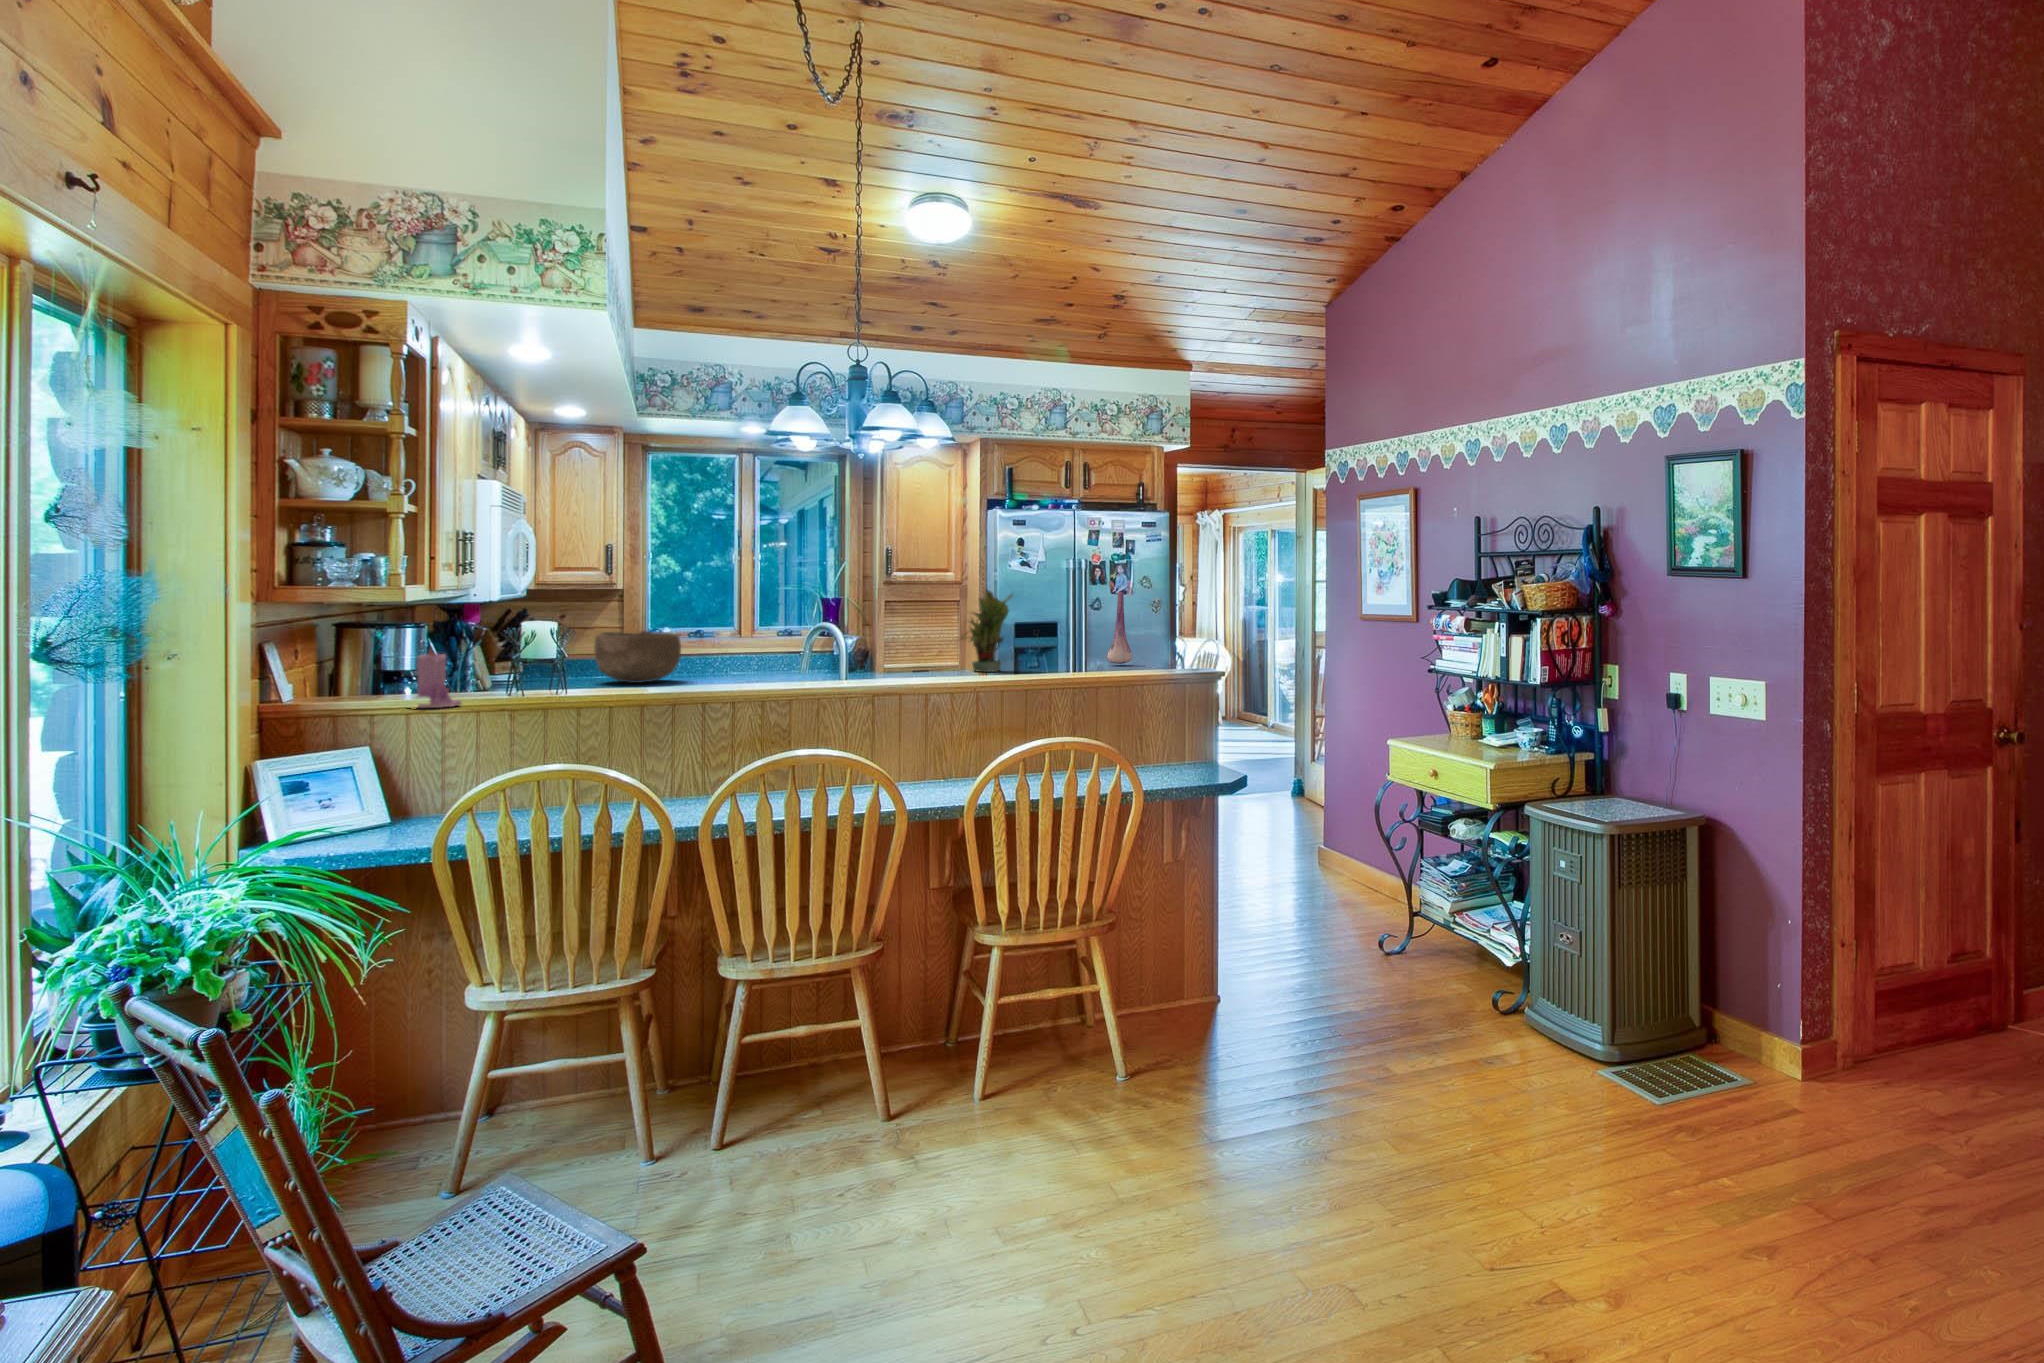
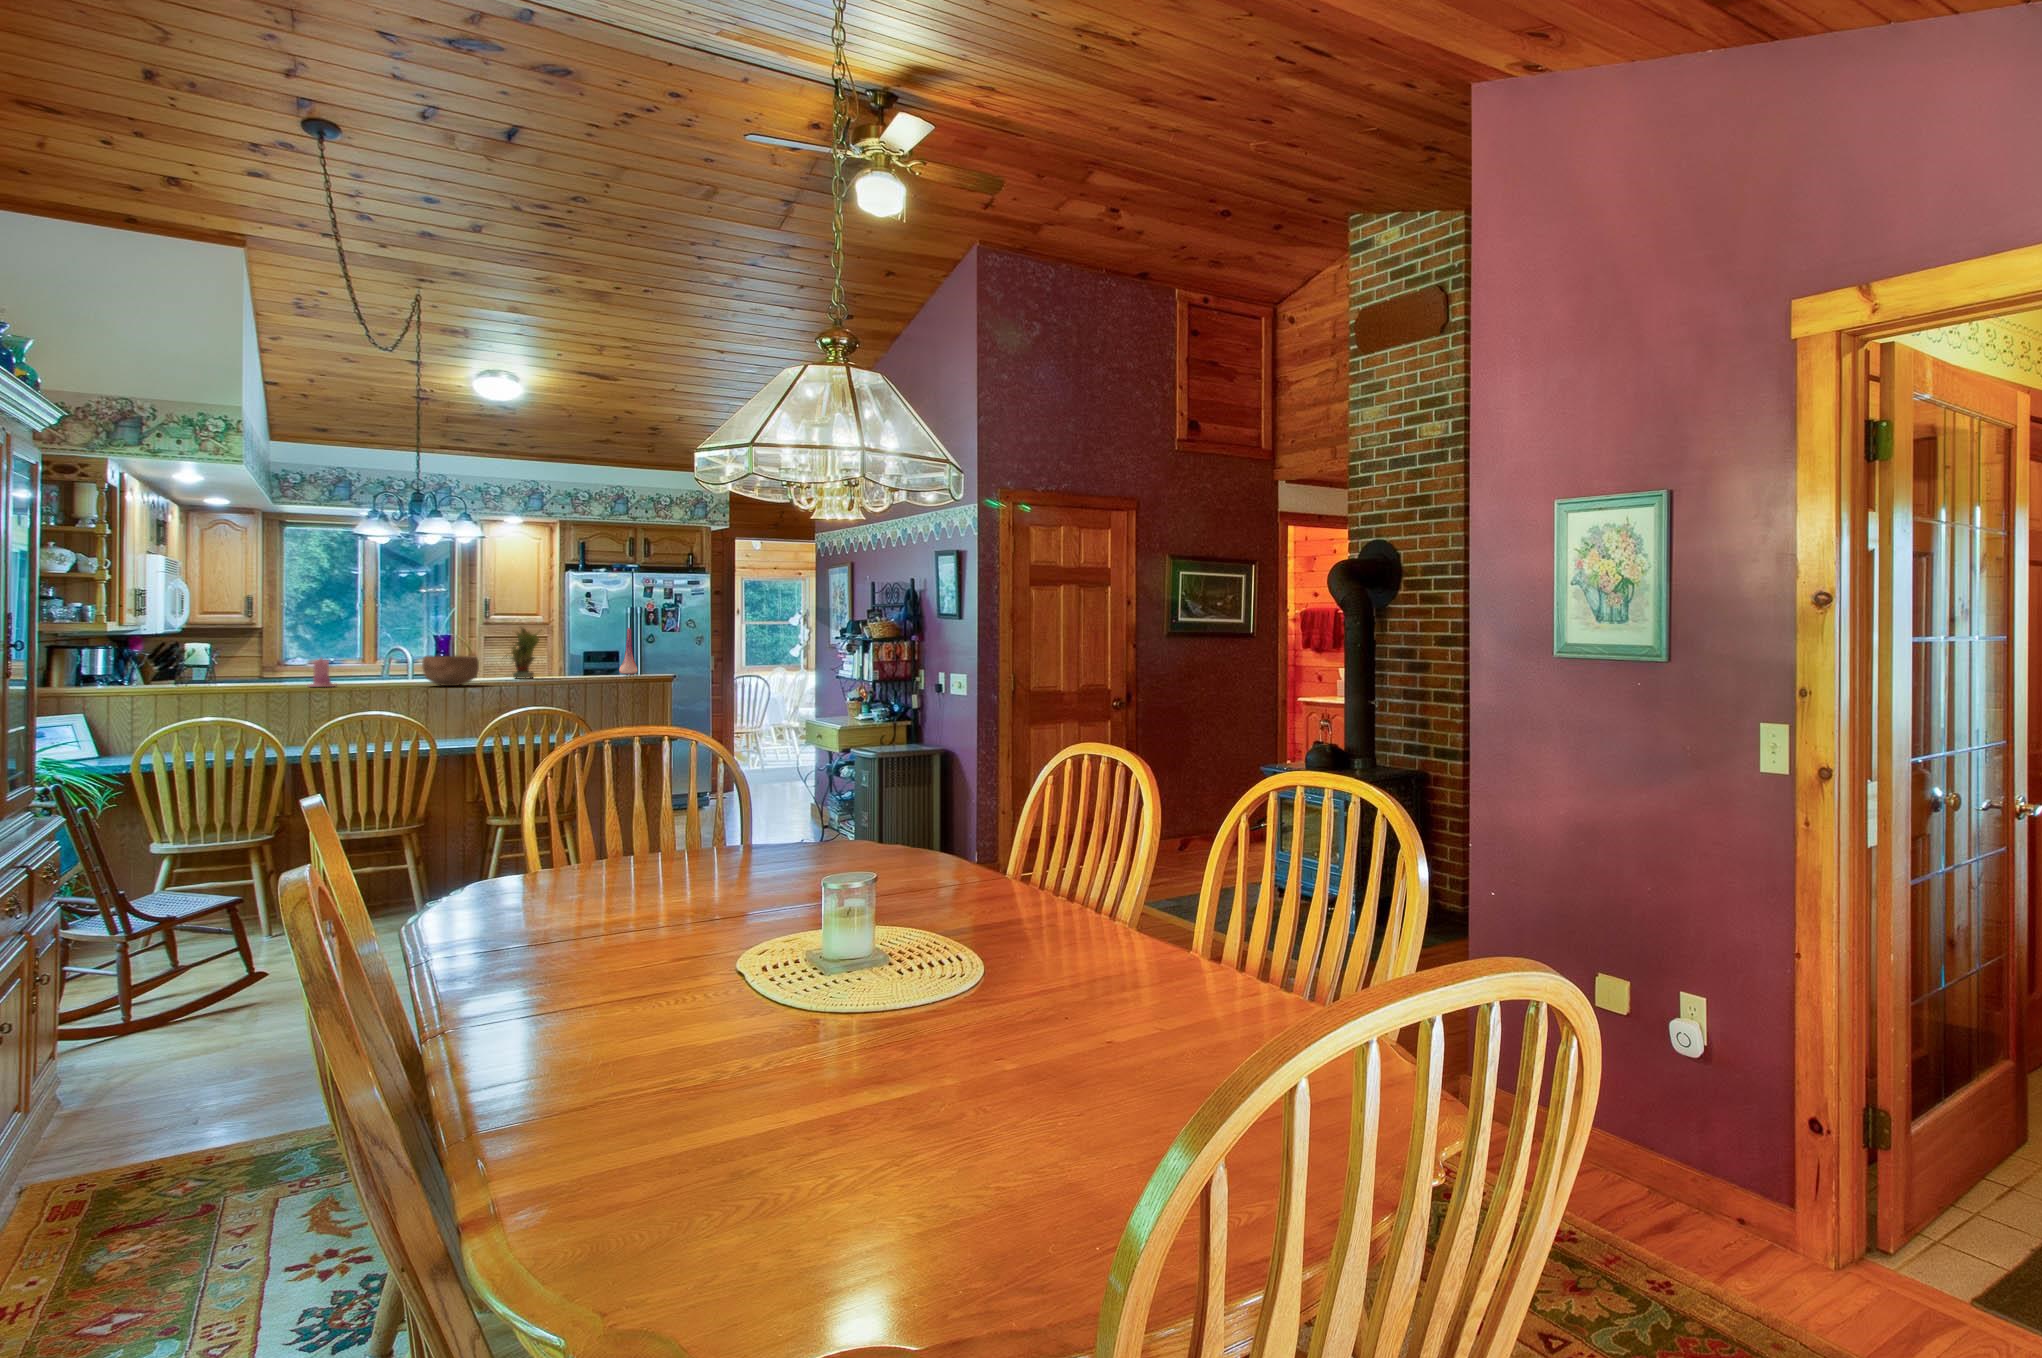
bowl: present [594,632,681,683] -> present [422,655,479,686]
candle: present [417,650,462,708] -> present [309,659,336,687]

